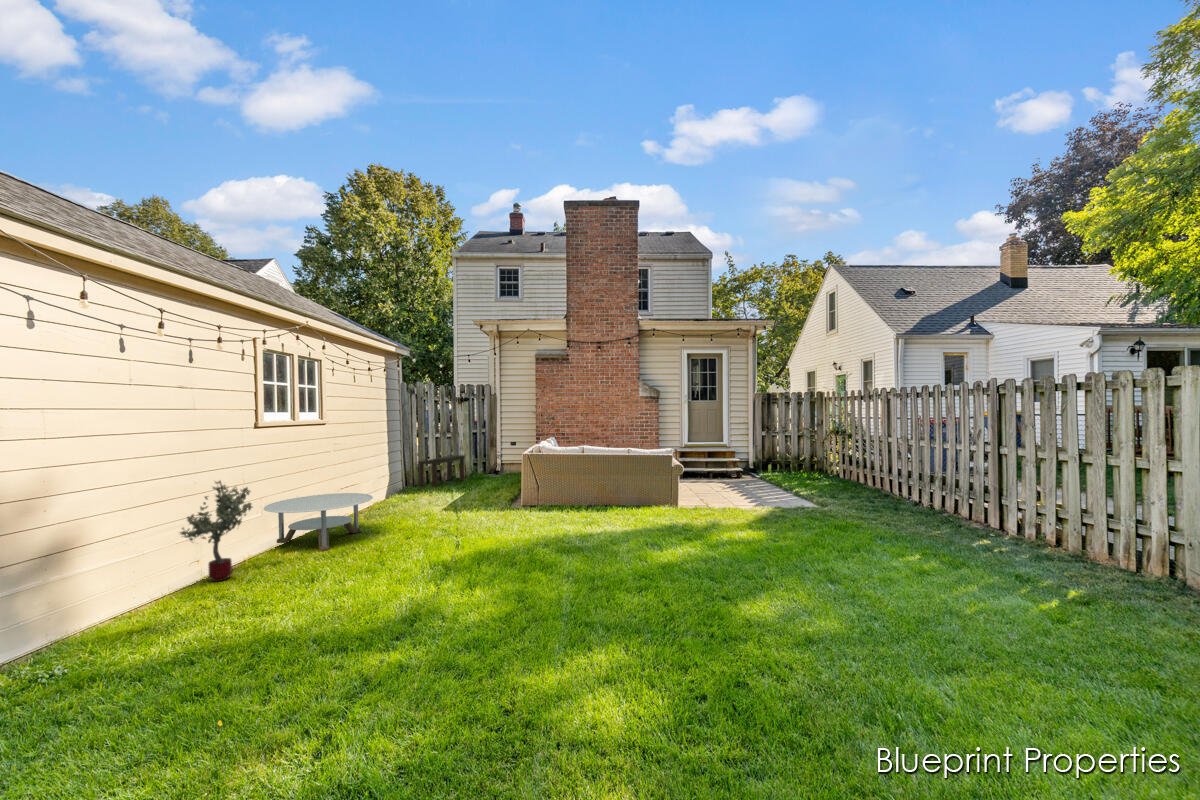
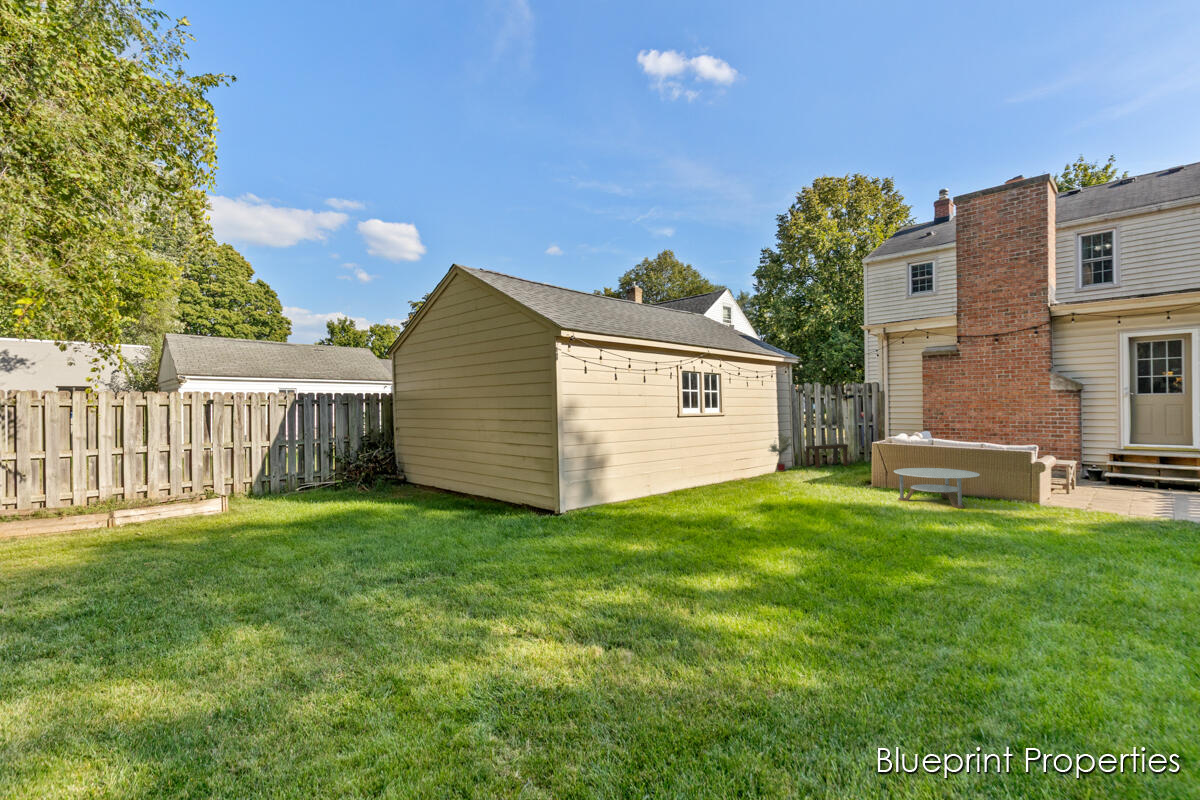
potted tree: present [180,481,252,581] -> present [769,434,791,471]
round table: present [264,493,373,551] -> present [894,468,980,508]

